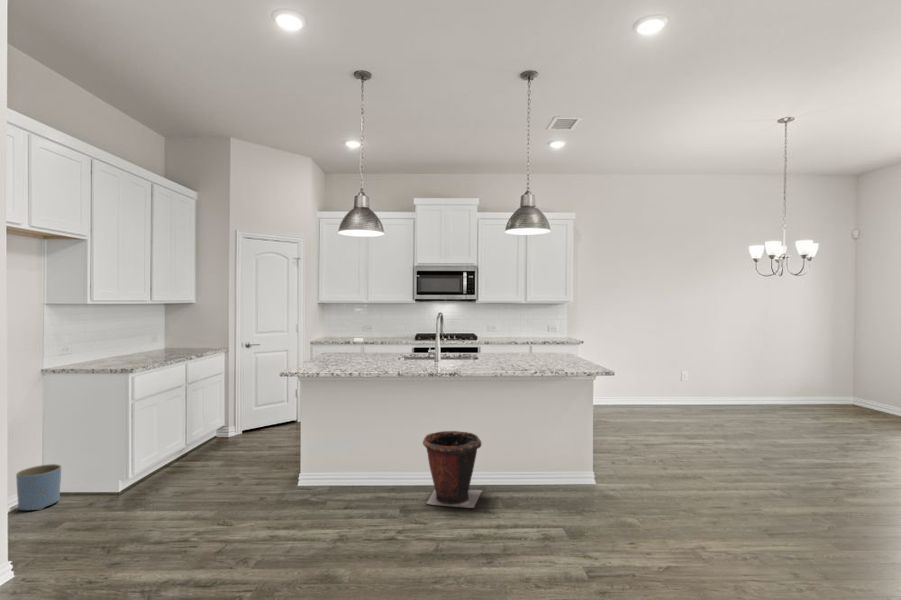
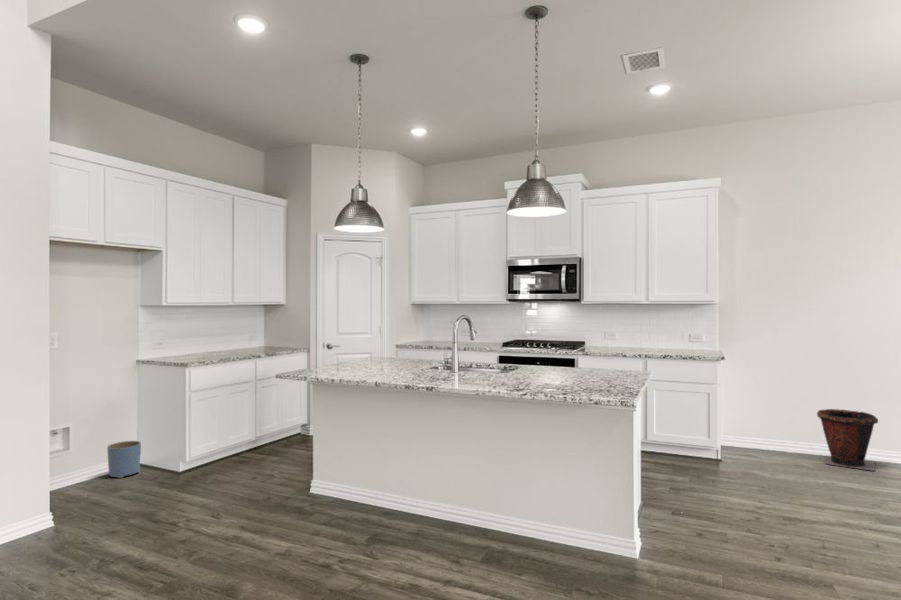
waste bin: present [423,431,482,508] -> present [817,409,878,471]

